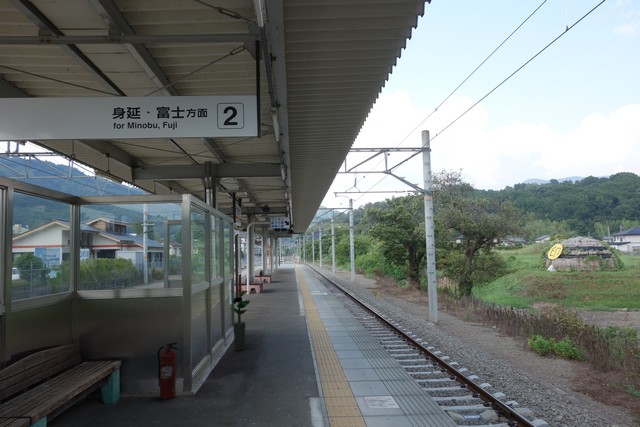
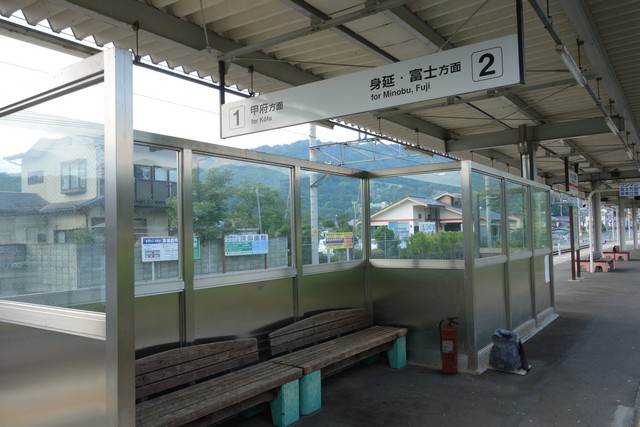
potted plant: present [231,291,250,351] -> none [533,267,567,336]
backpack: none [196,349,235,387] -> present [484,328,531,375]

